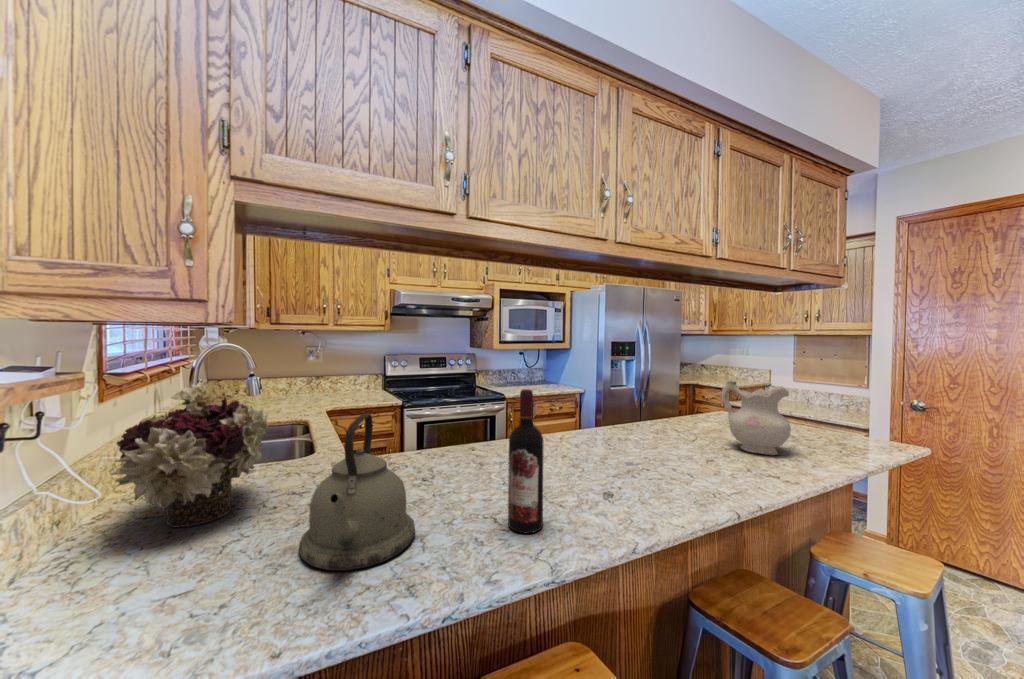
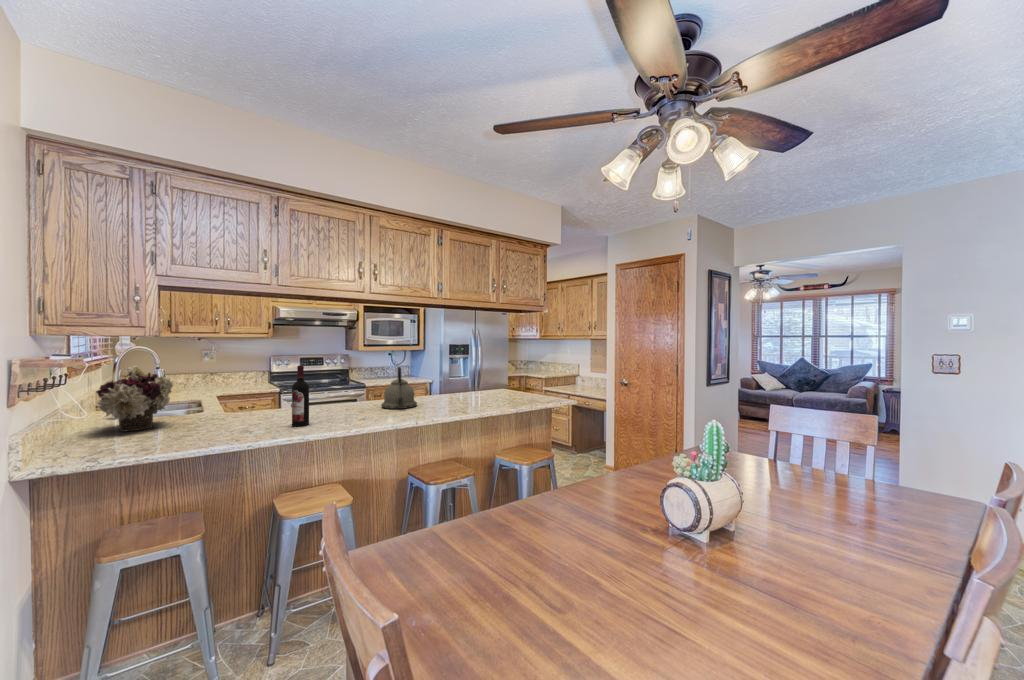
ceramic pitcher: present [722,381,791,455] -> none [453,365,481,403]
kettle: present [299,414,415,571] -> present [381,367,417,409]

